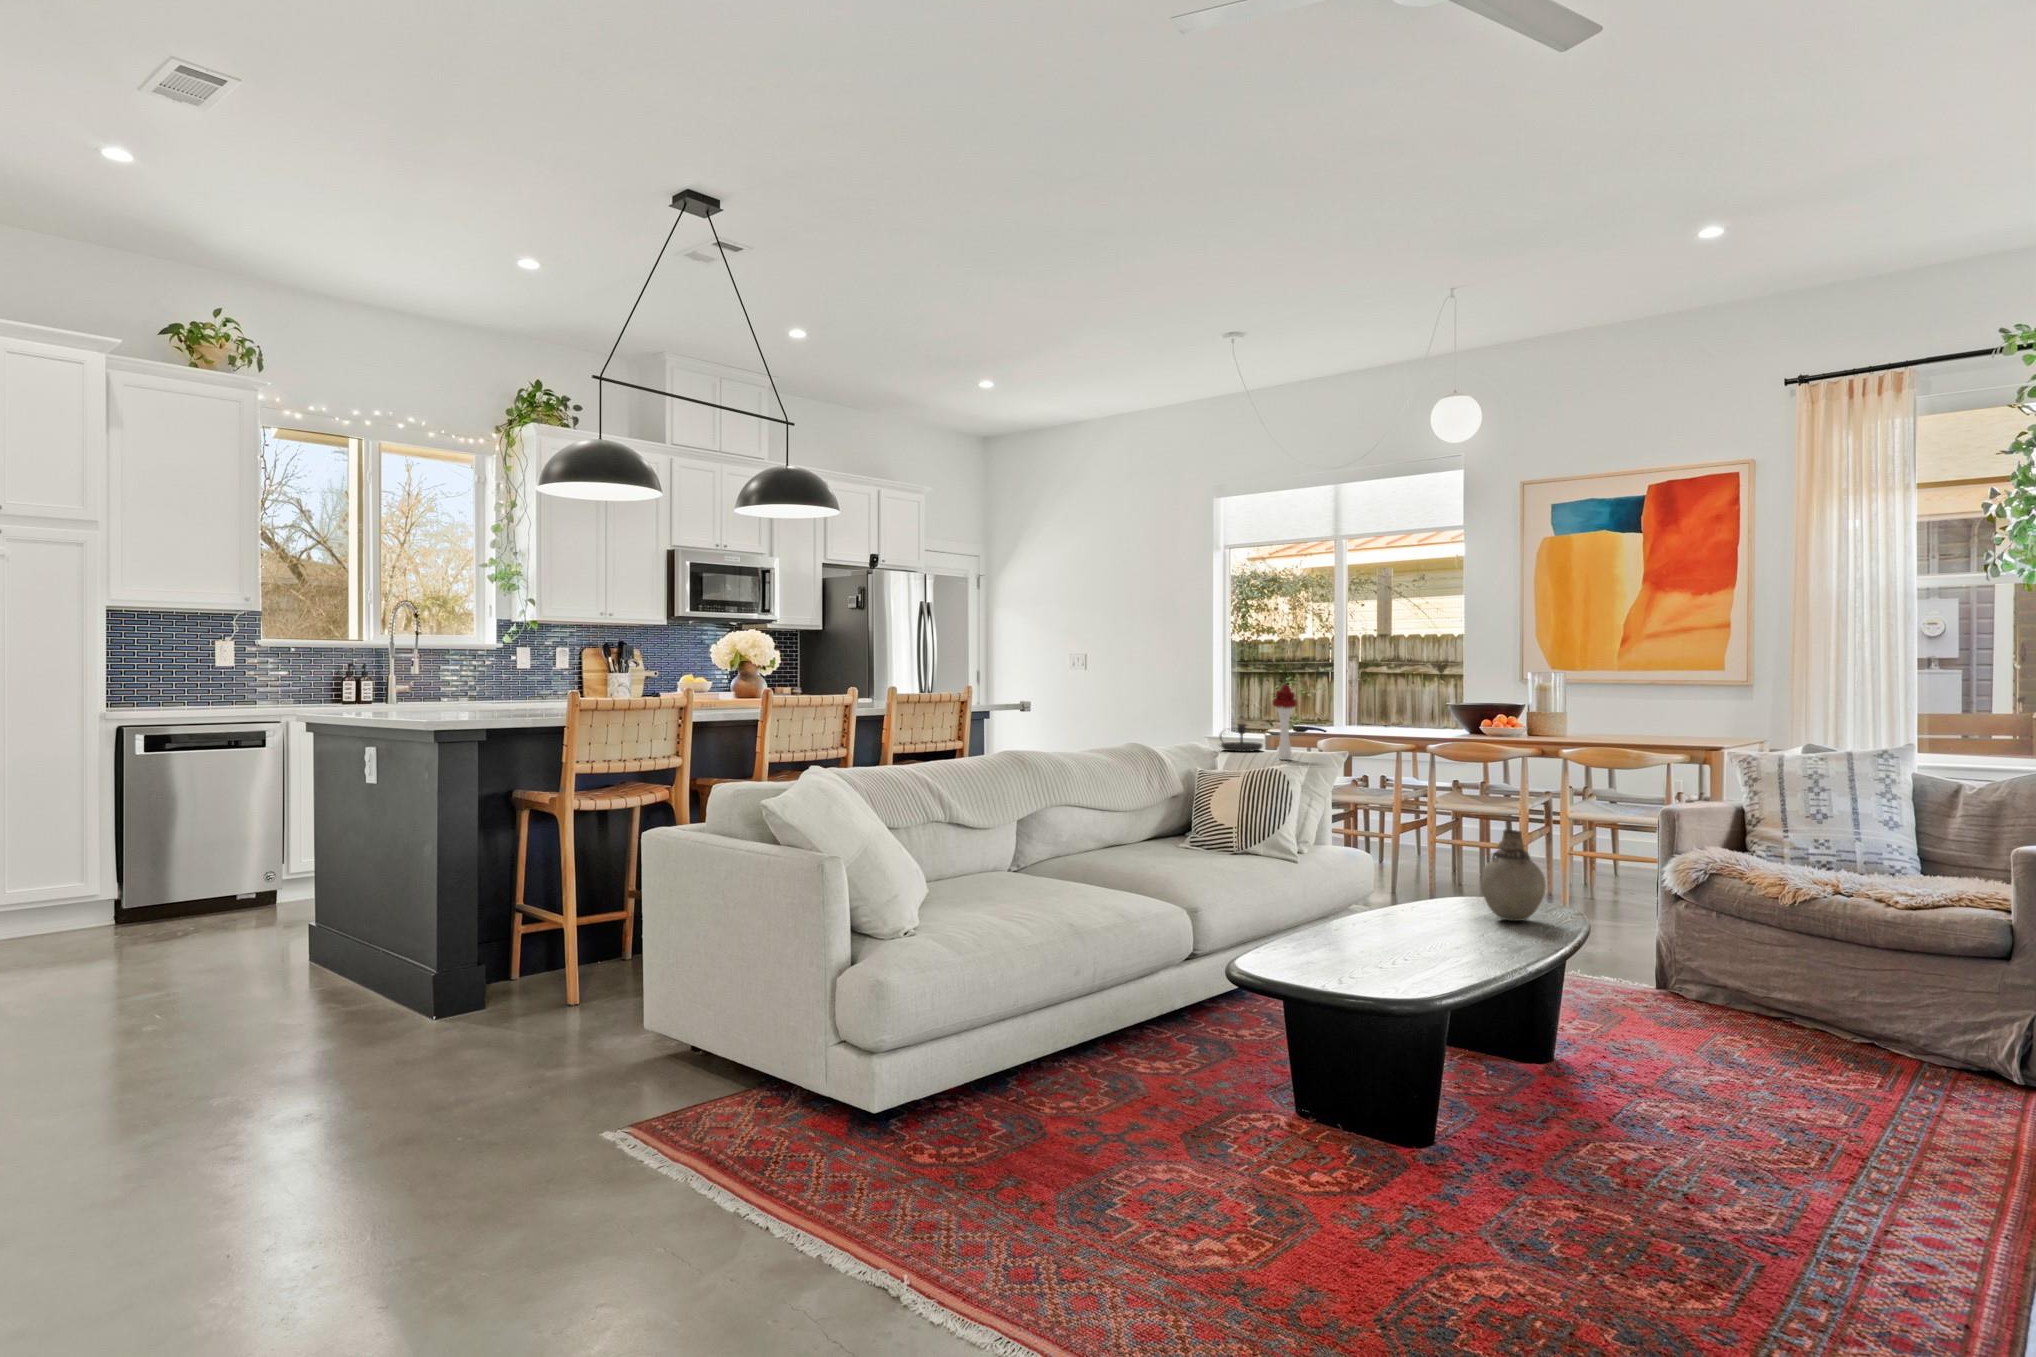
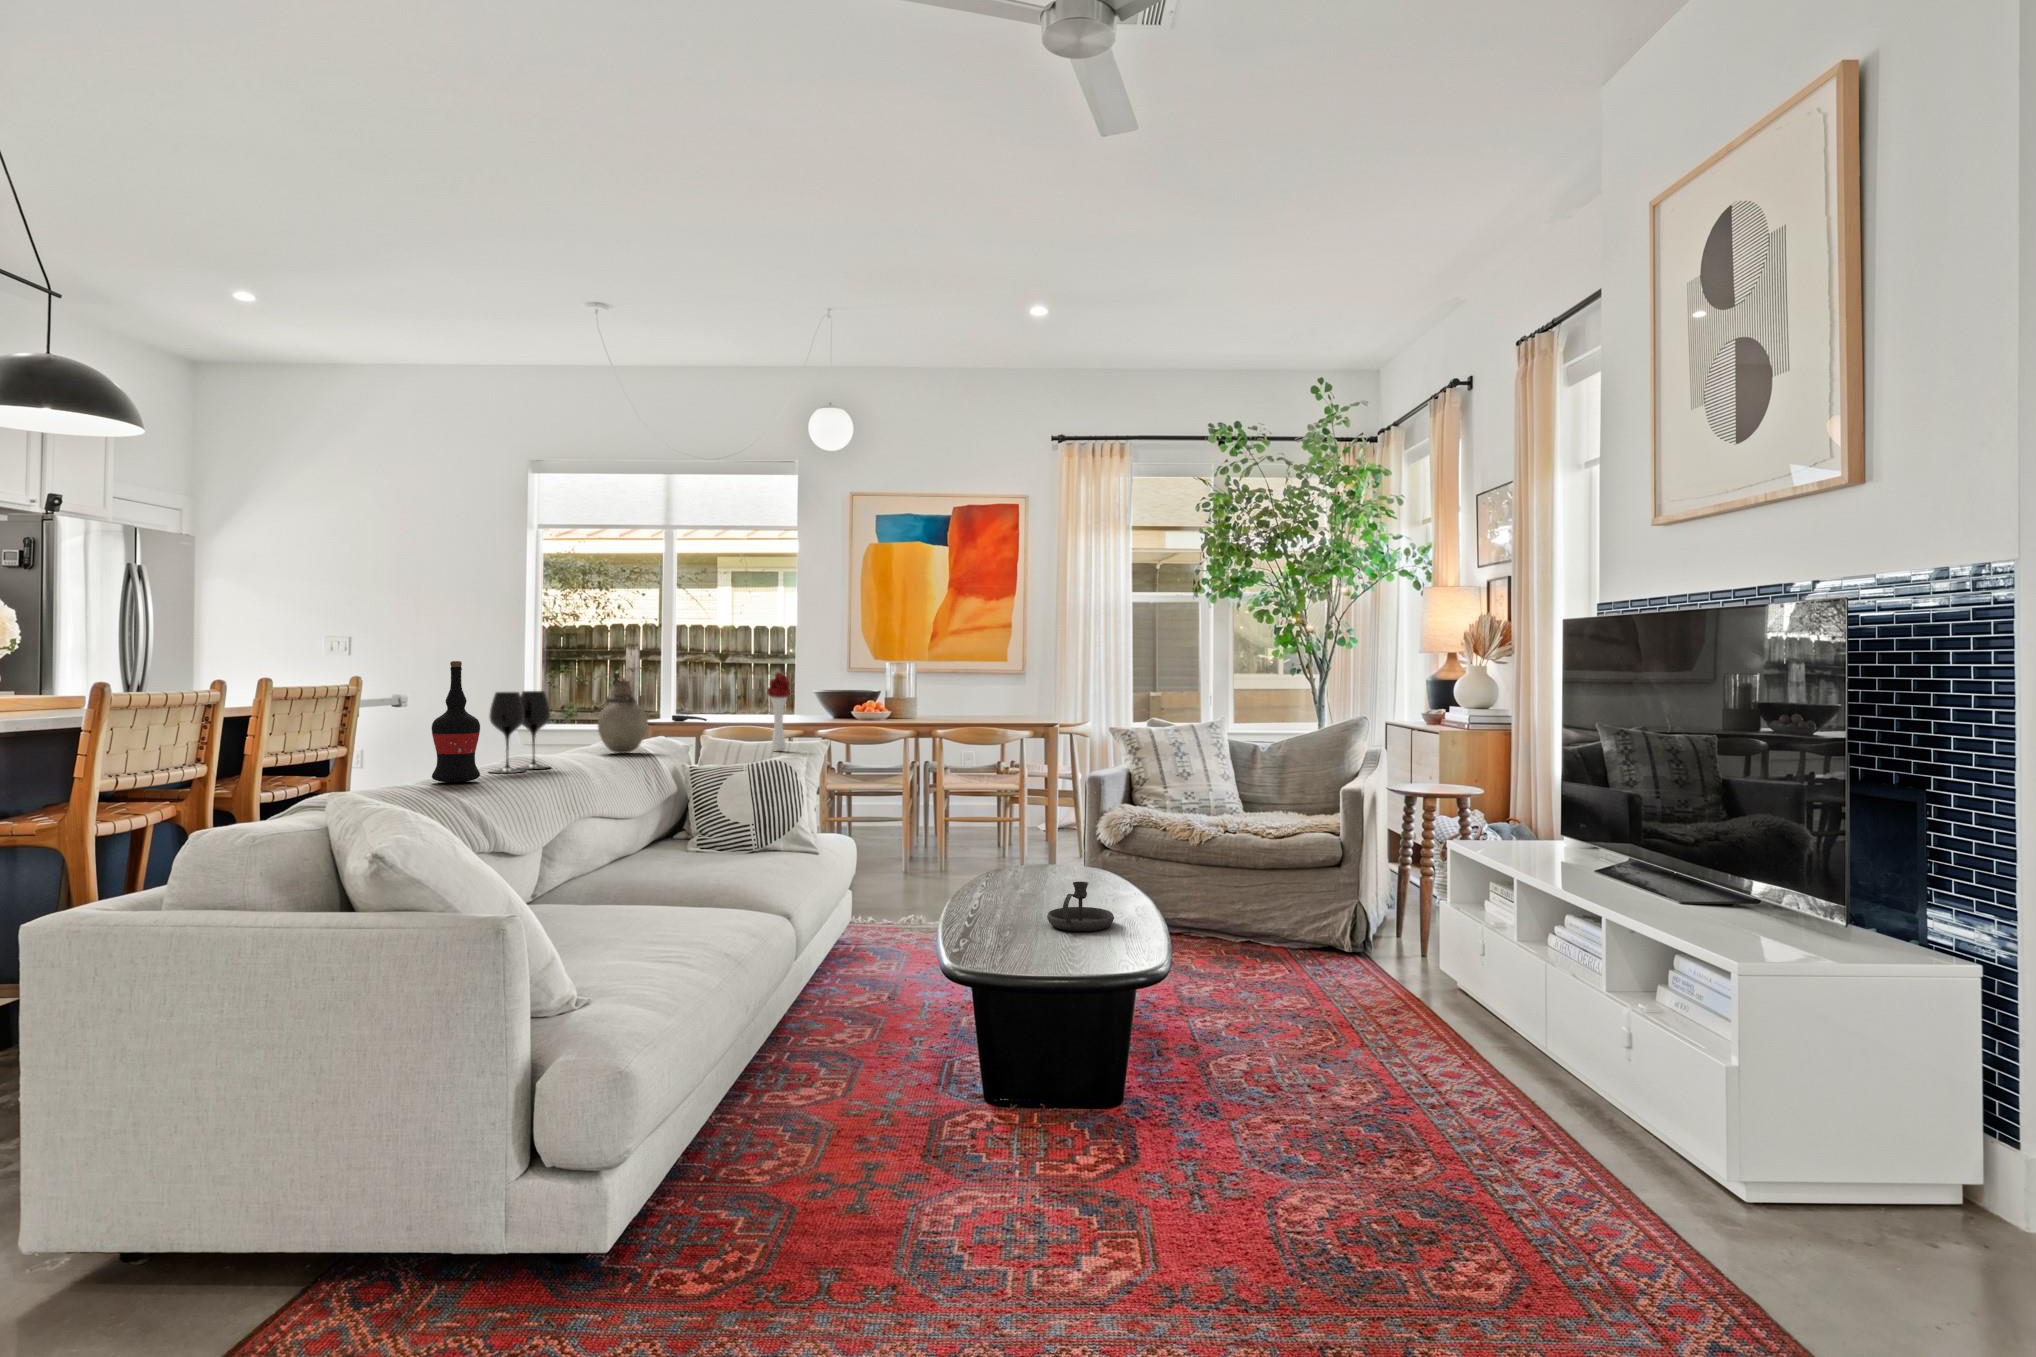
wine bottle: none [931,677,963,769] -> present [432,661,480,783]
wine glass: none [996,700,1050,765] -> present [489,691,551,773]
candlestick: present [1220,724,1263,752] -> present [1047,882,1114,931]
vase: present [1481,830,1546,921] -> present [598,680,648,753]

